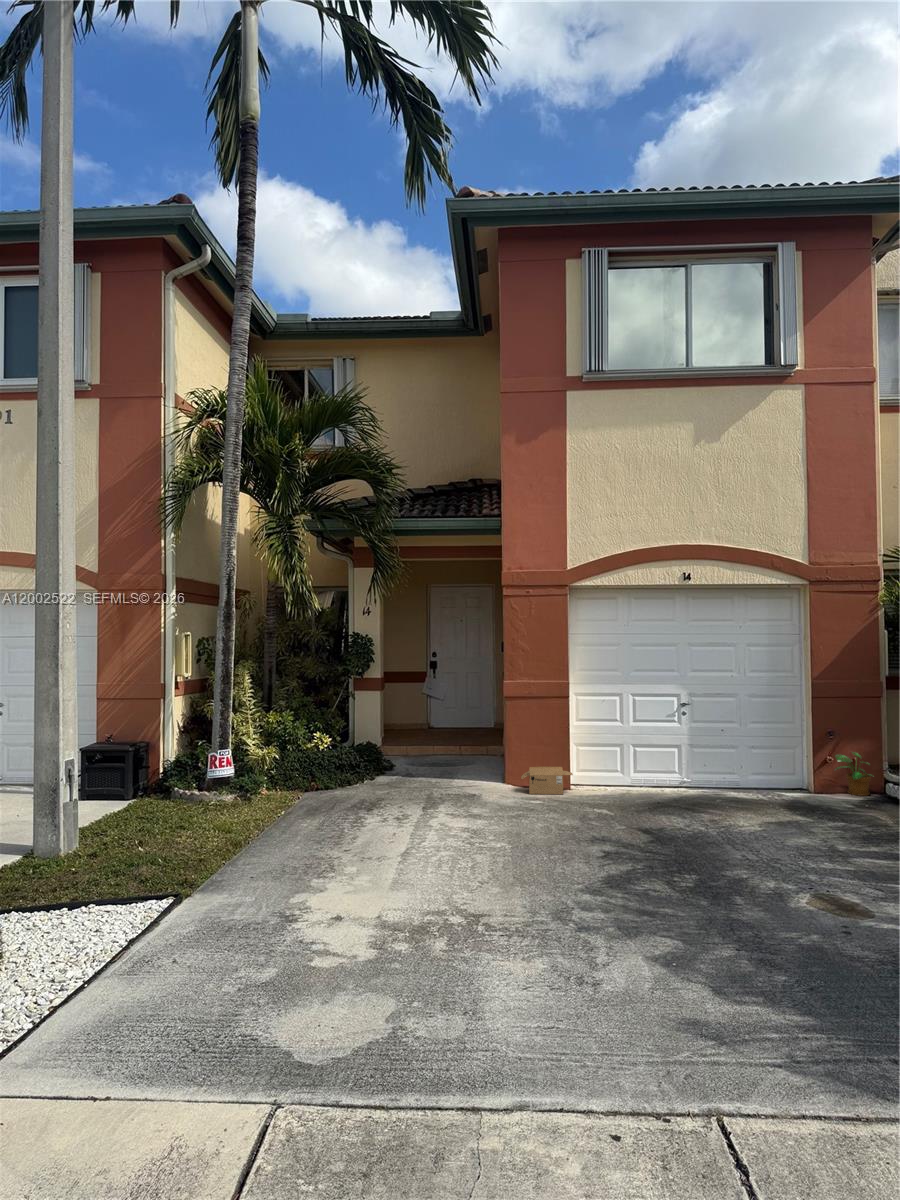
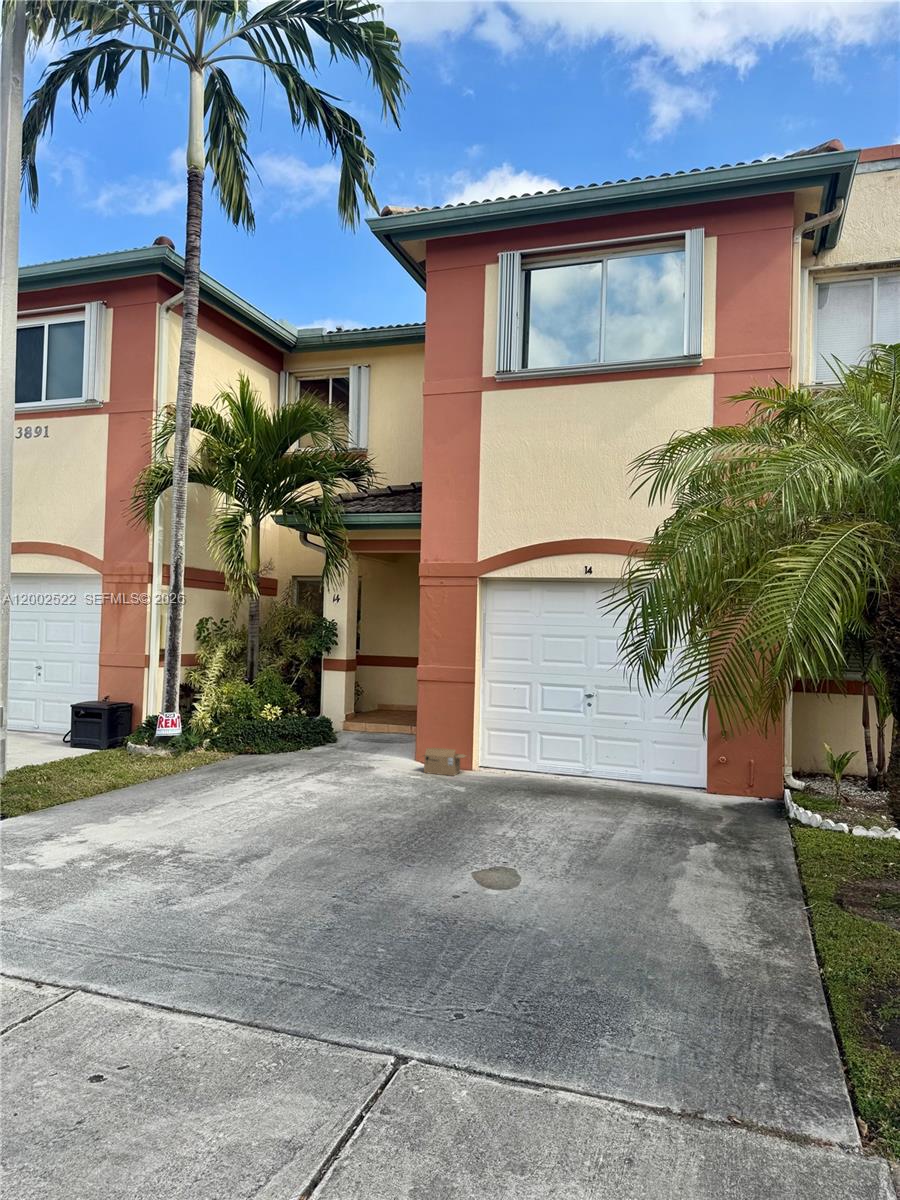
potted plant: present [835,752,874,796] -> none [721,757,770,803]

